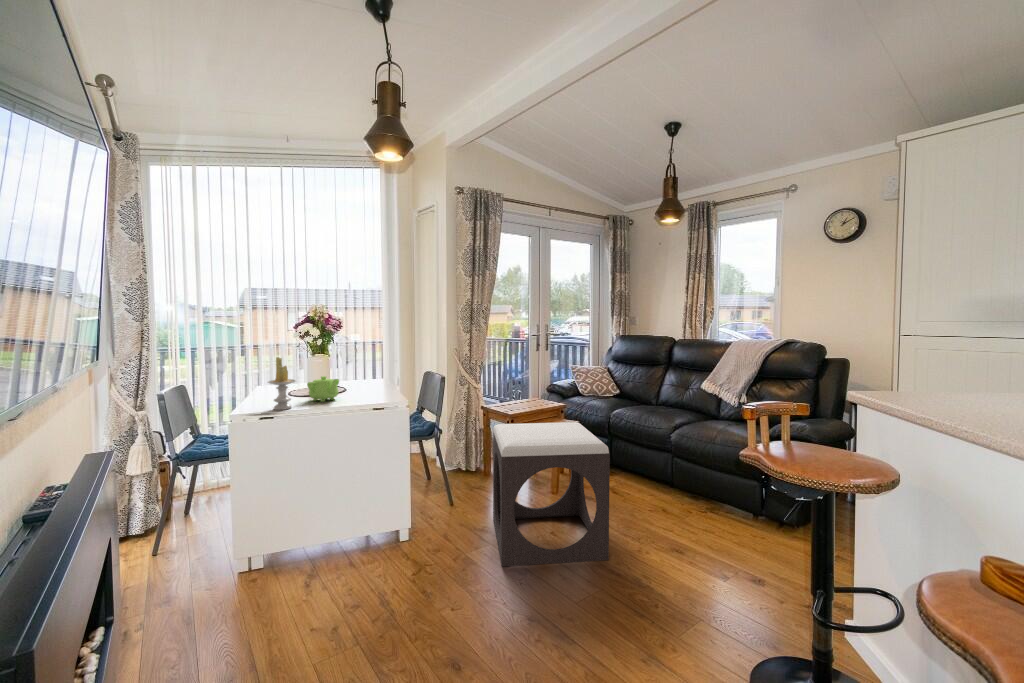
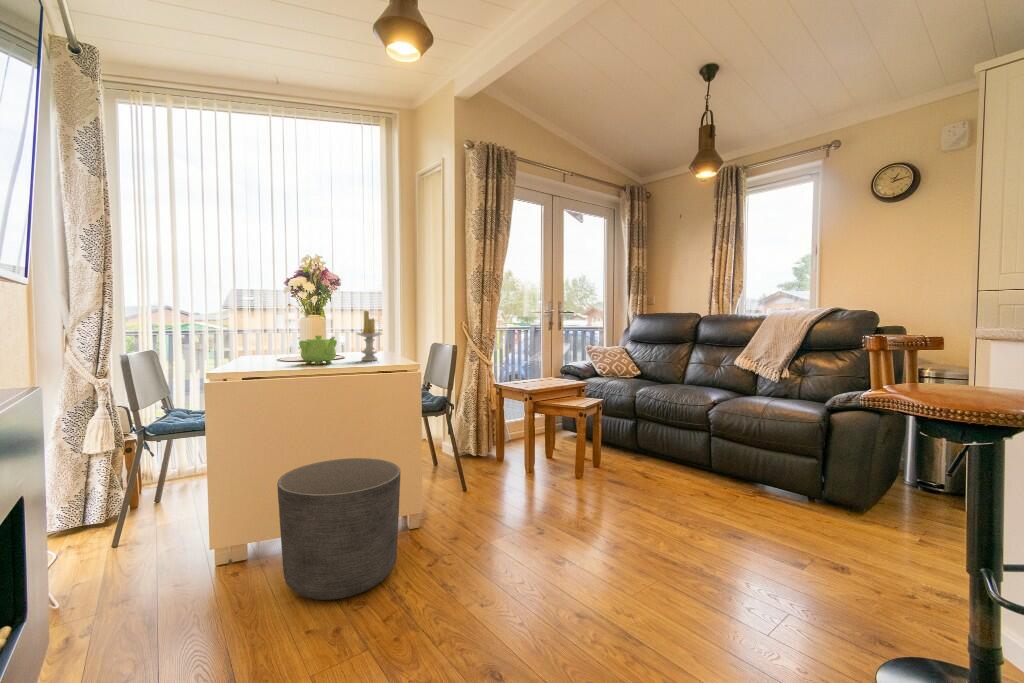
candle: present [268,357,296,410] -> present [357,311,382,361]
footstool: present [493,422,610,566] -> none [514,394,658,557]
planter: none [290,482,391,602] -> present [277,458,400,600]

